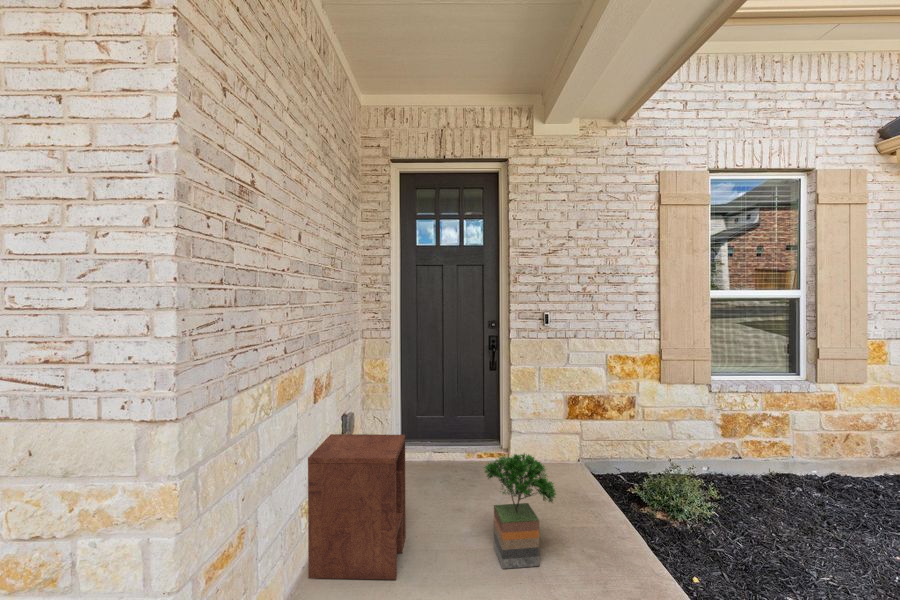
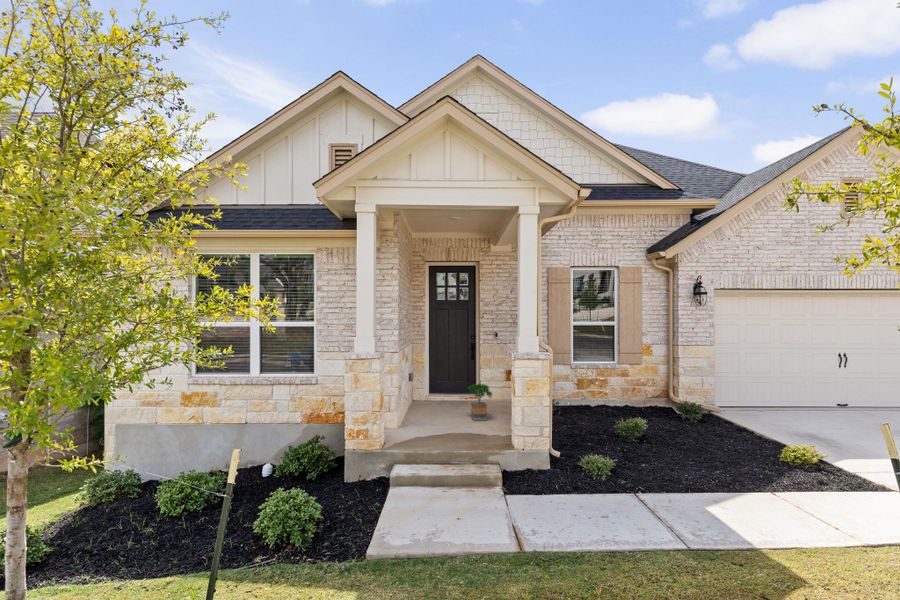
side table: present [308,434,406,579] -> none [408,378,439,422]

